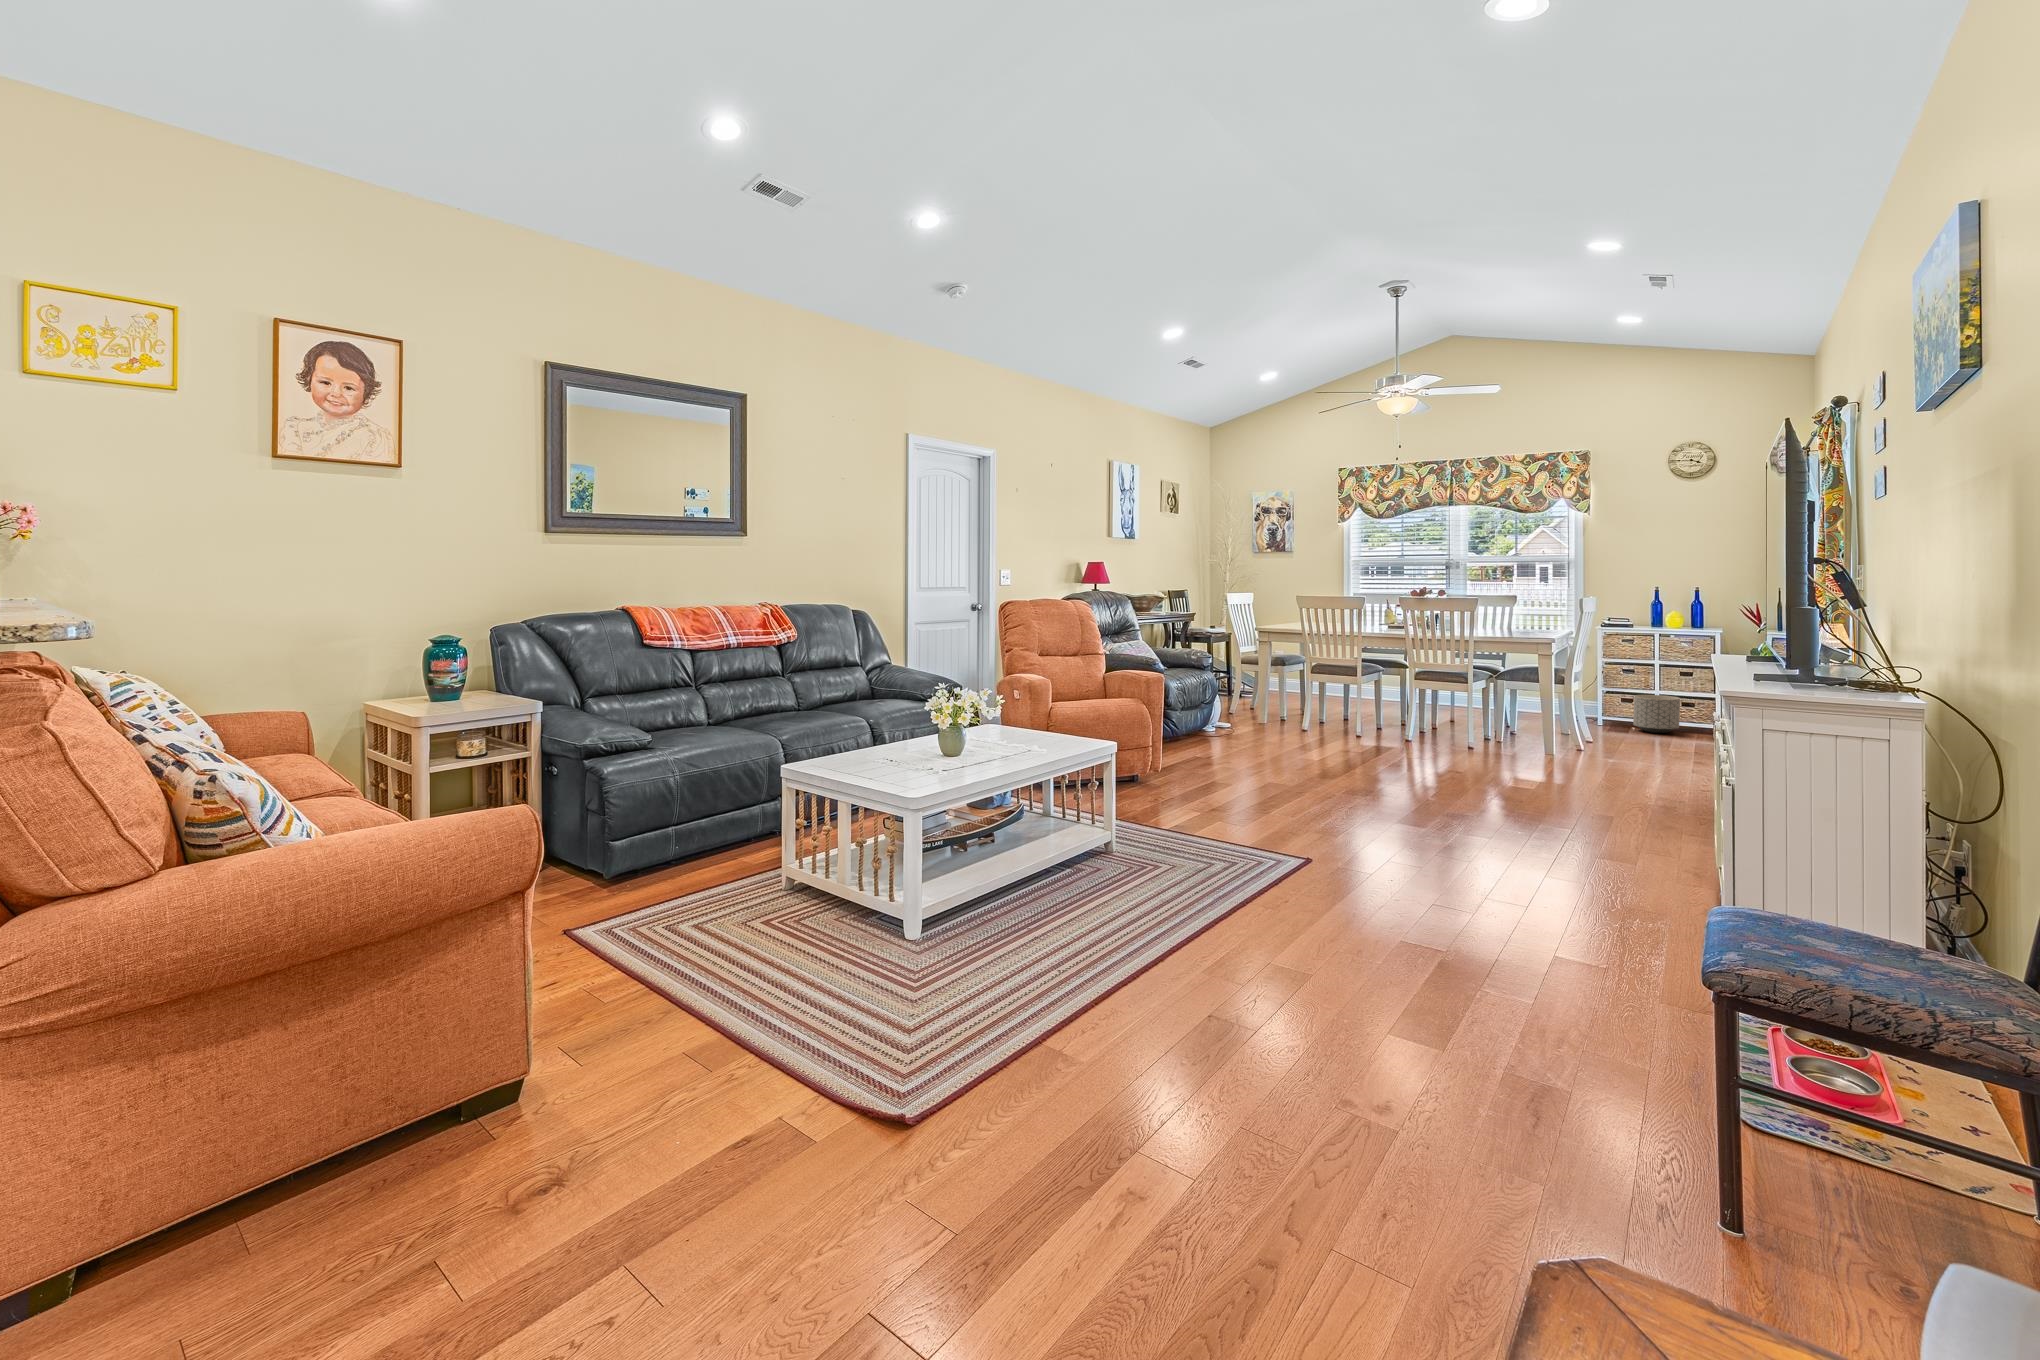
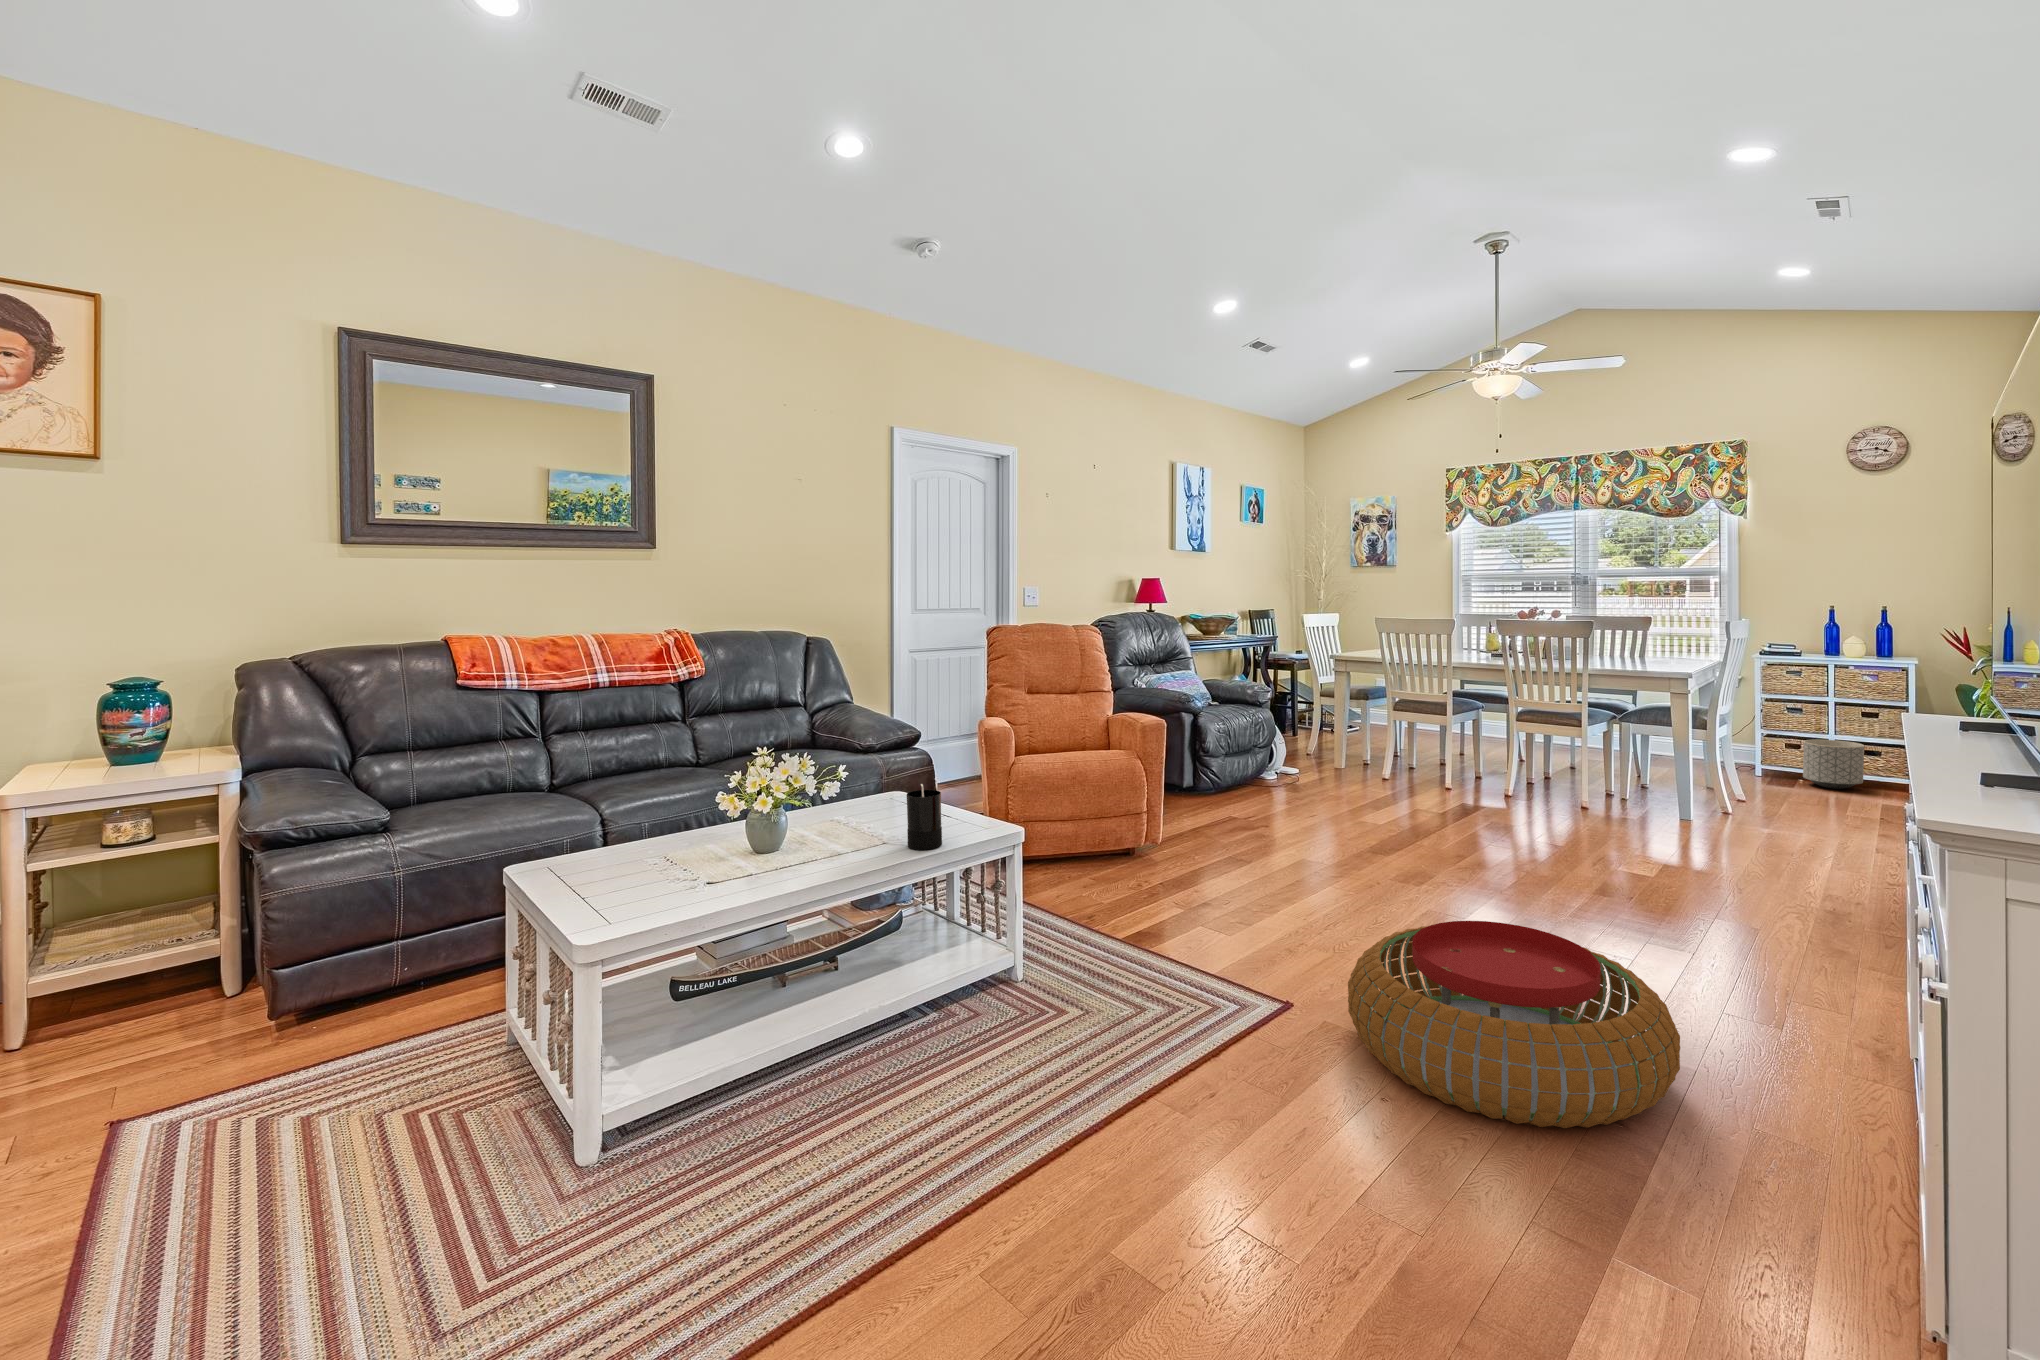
candle: none [1048,707,1072,750] -> present [907,784,942,850]
pouf: none [1349,795,1568,904] -> present [1348,921,1680,1128]

